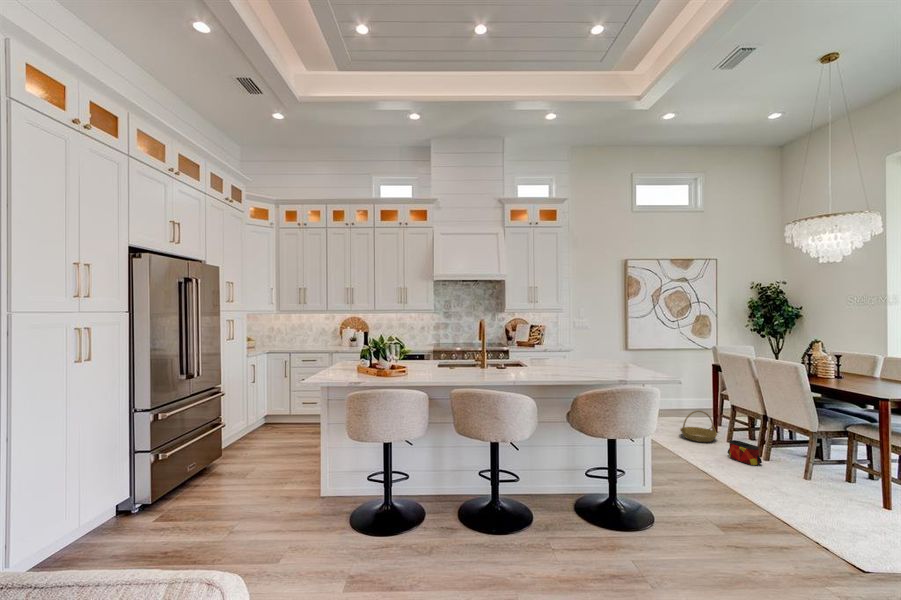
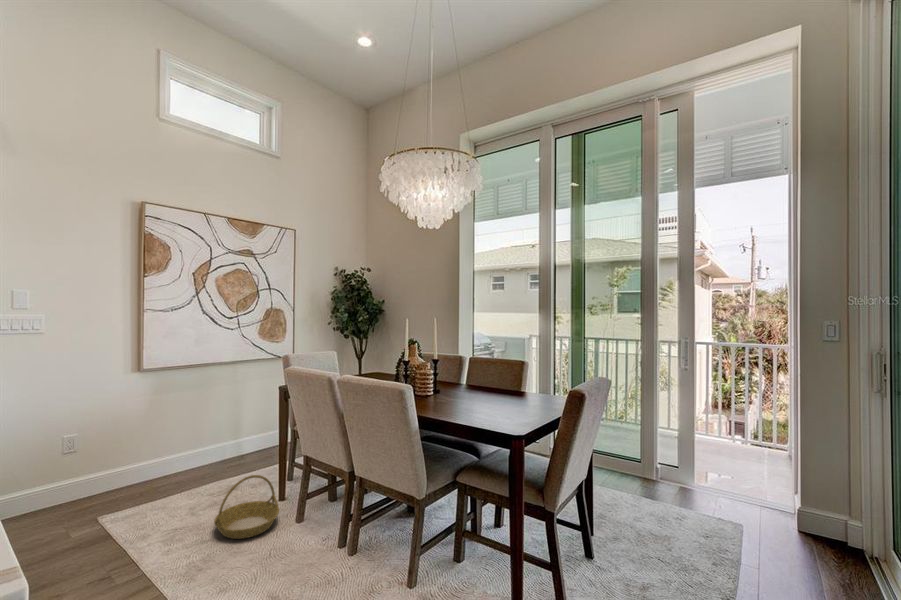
bag: present [728,440,762,466] -> none [291,529,345,578]

